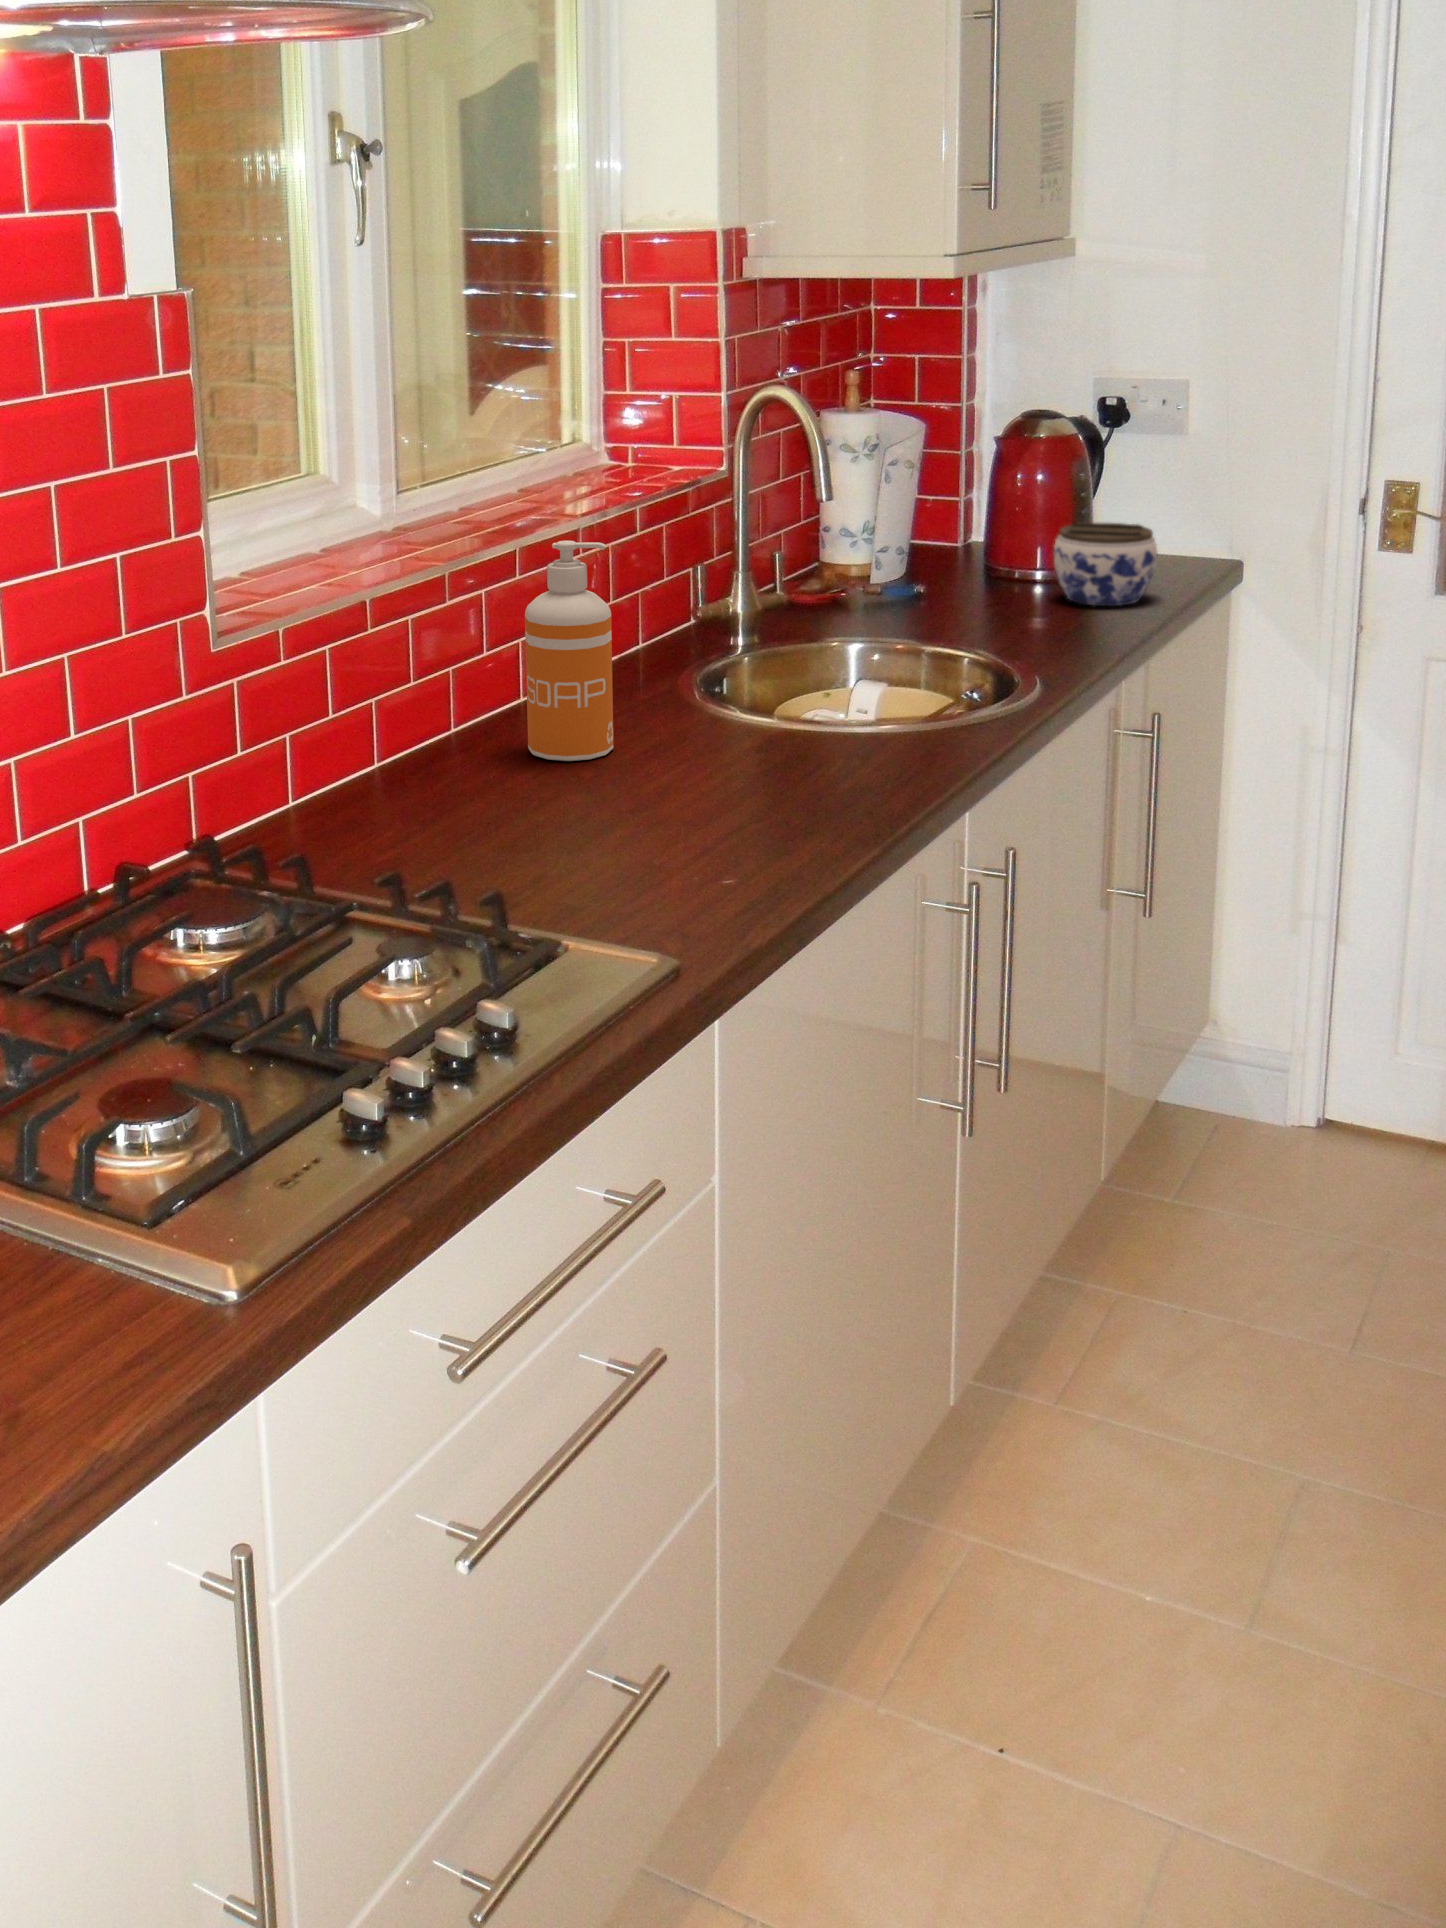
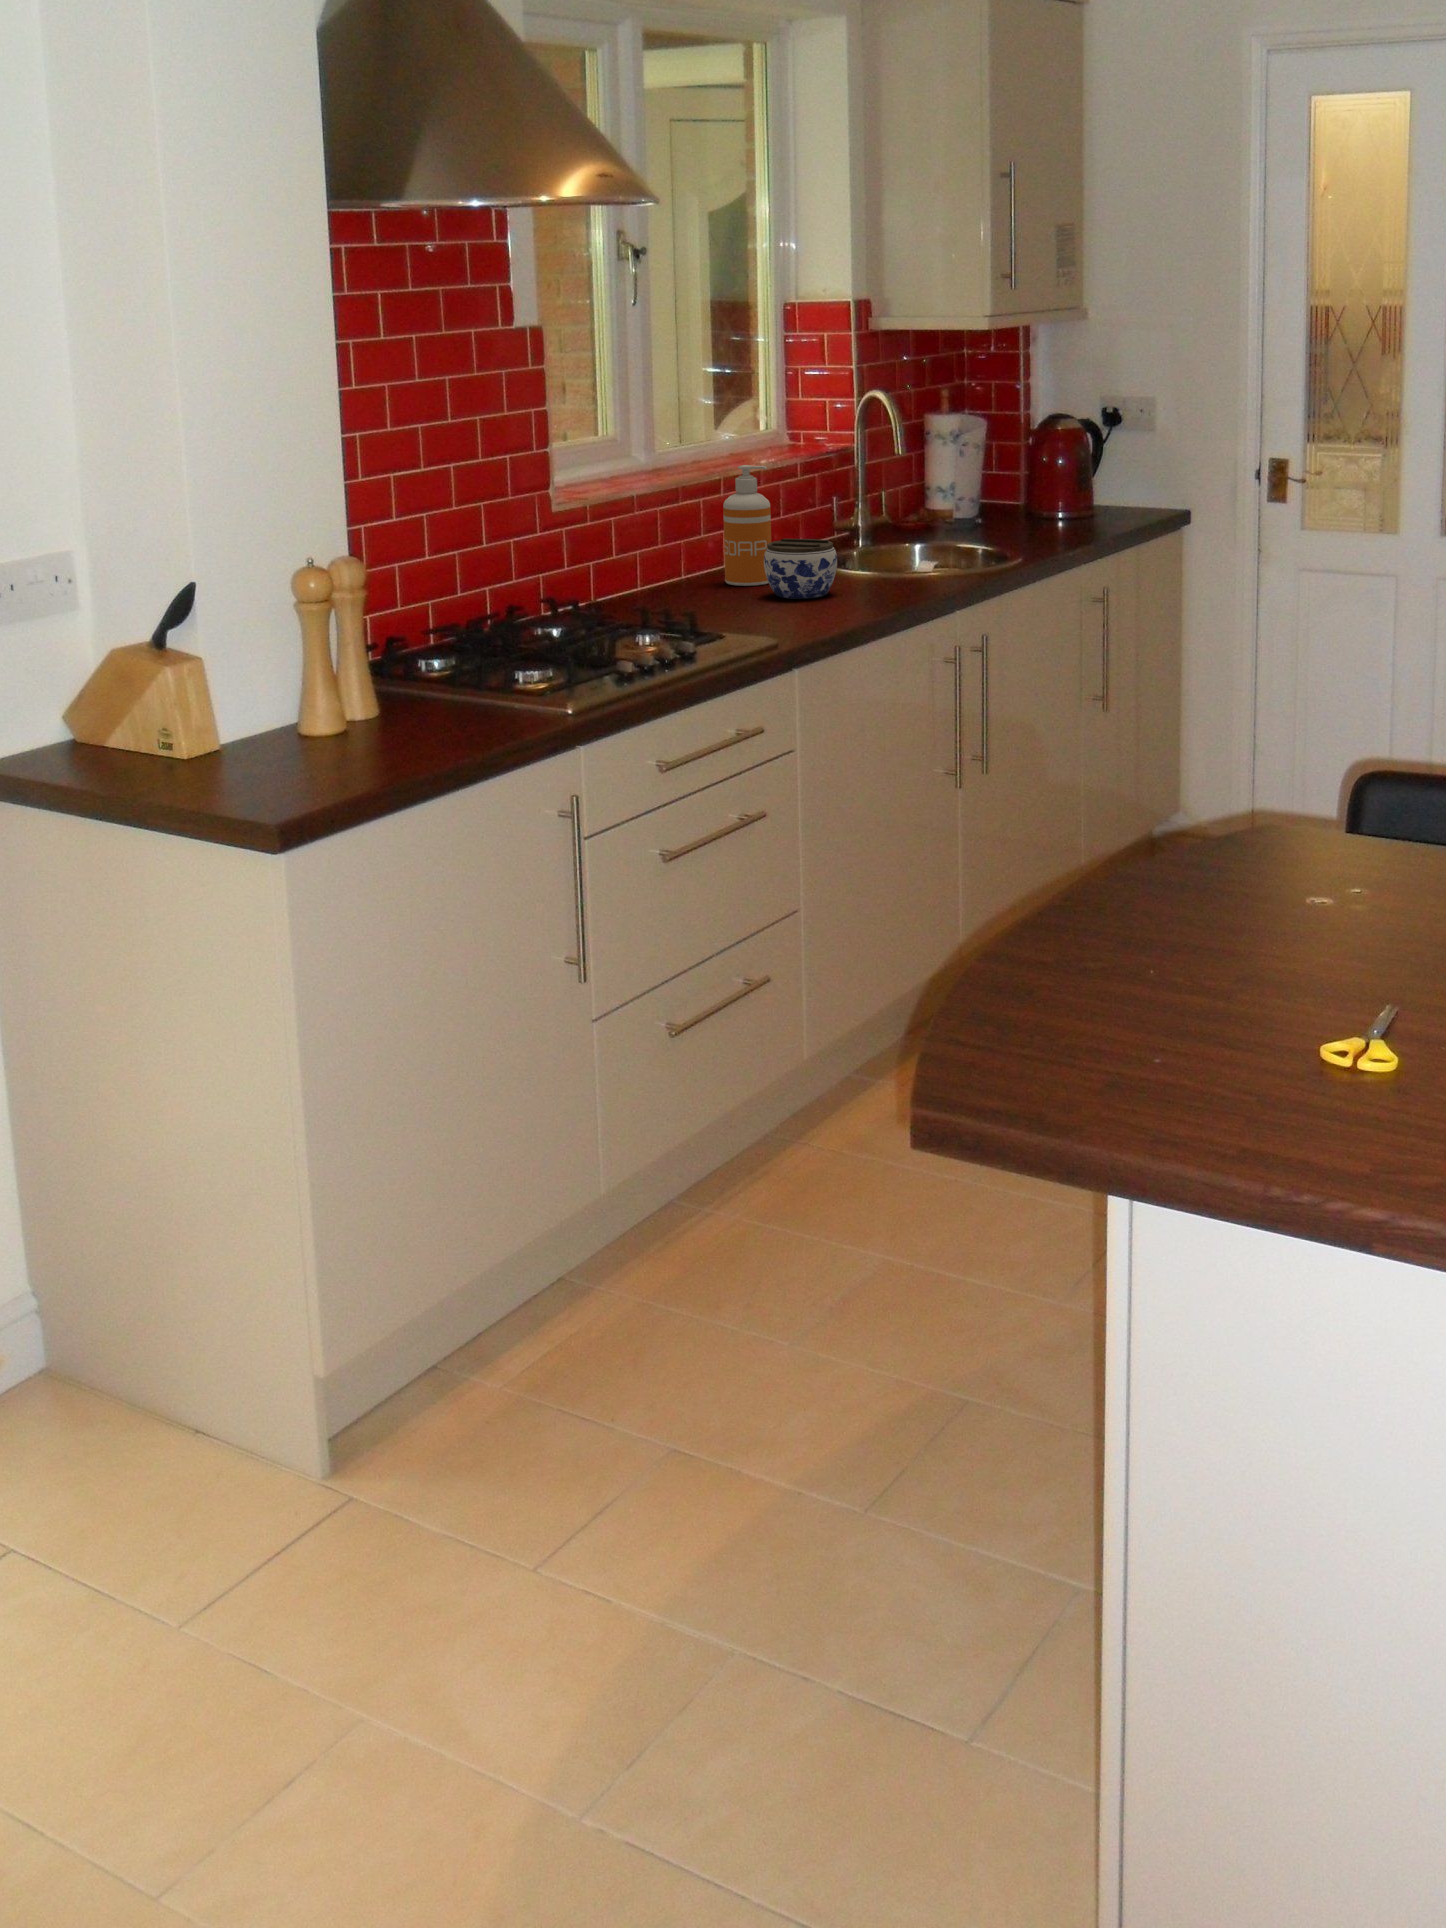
jar: present [1054,522,1157,606] -> present [764,538,837,599]

